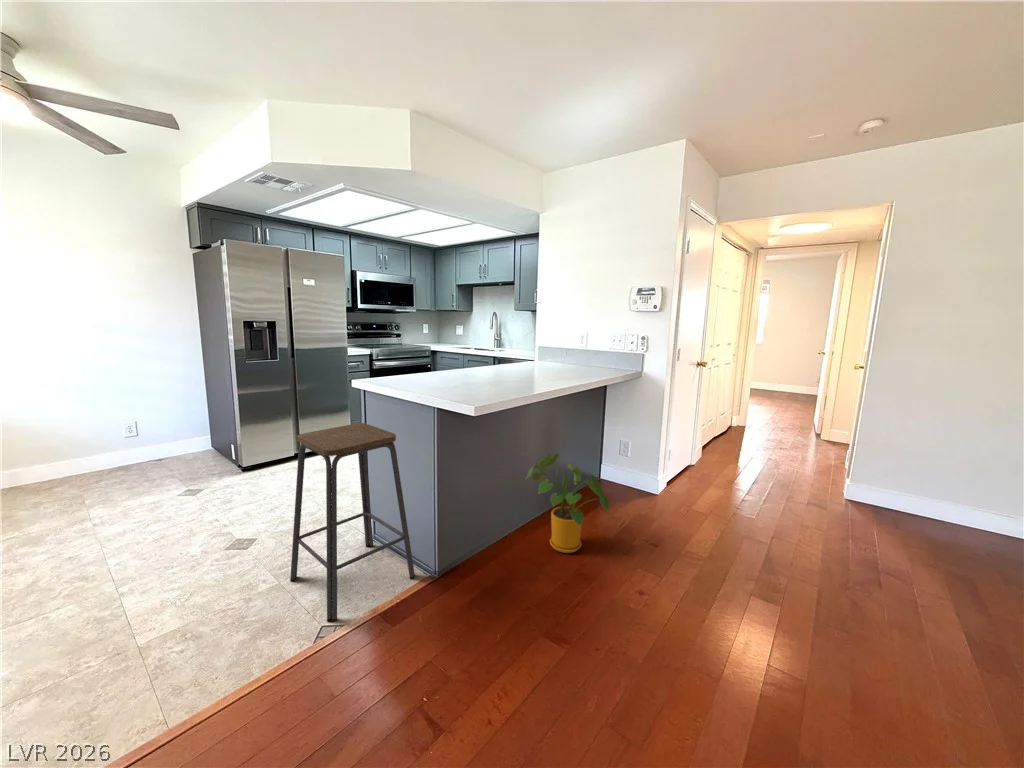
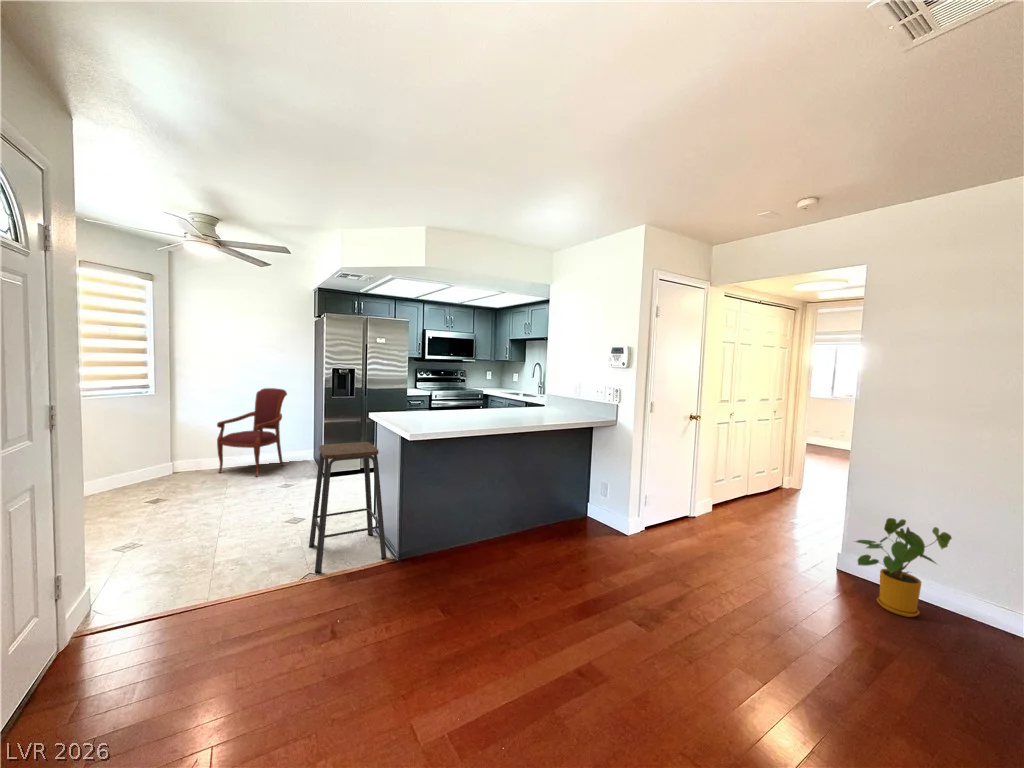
armchair: none [46,354,169,486] -> present [217,388,287,477]
house plant: present [526,453,609,553] -> present [856,518,952,617]

